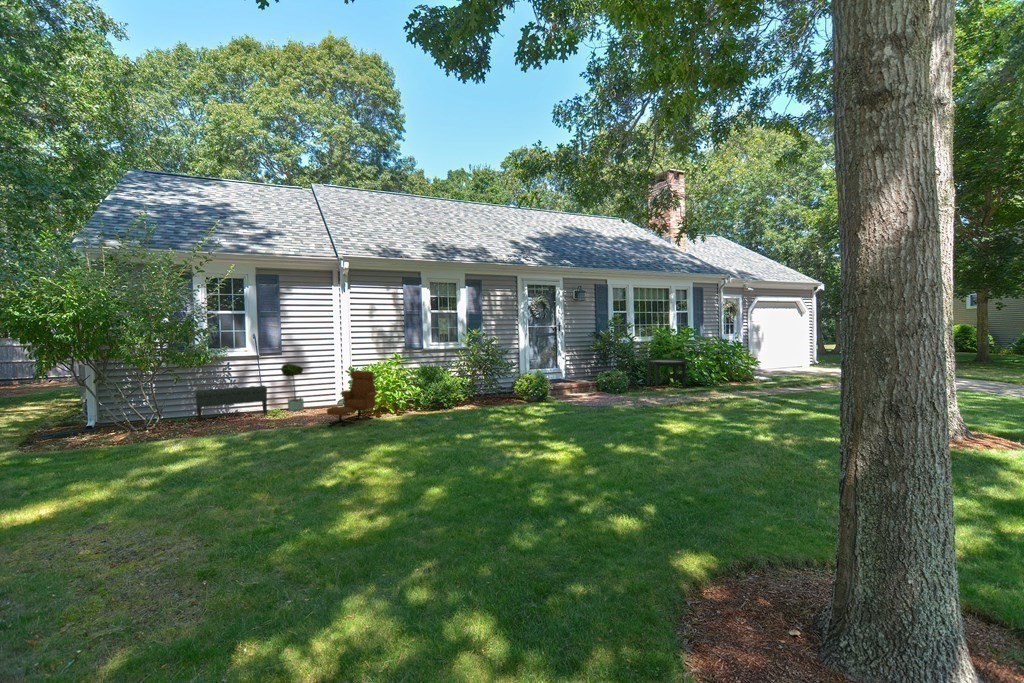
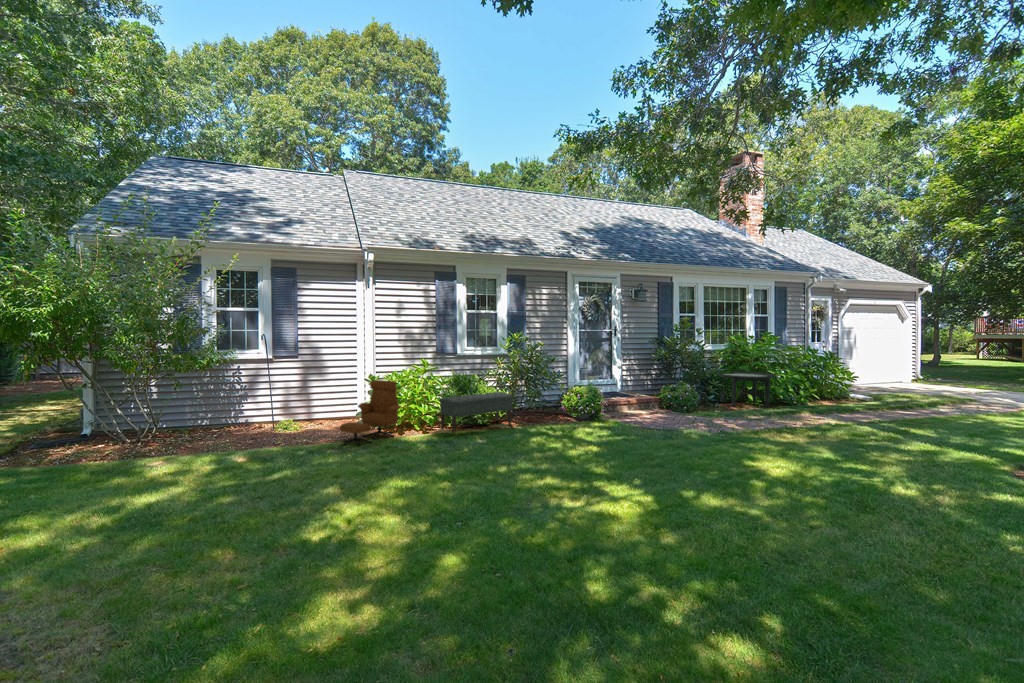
potted tree: present [281,364,304,411] -> none [295,369,320,423]
bench: present [195,385,267,421] -> present [439,392,513,433]

